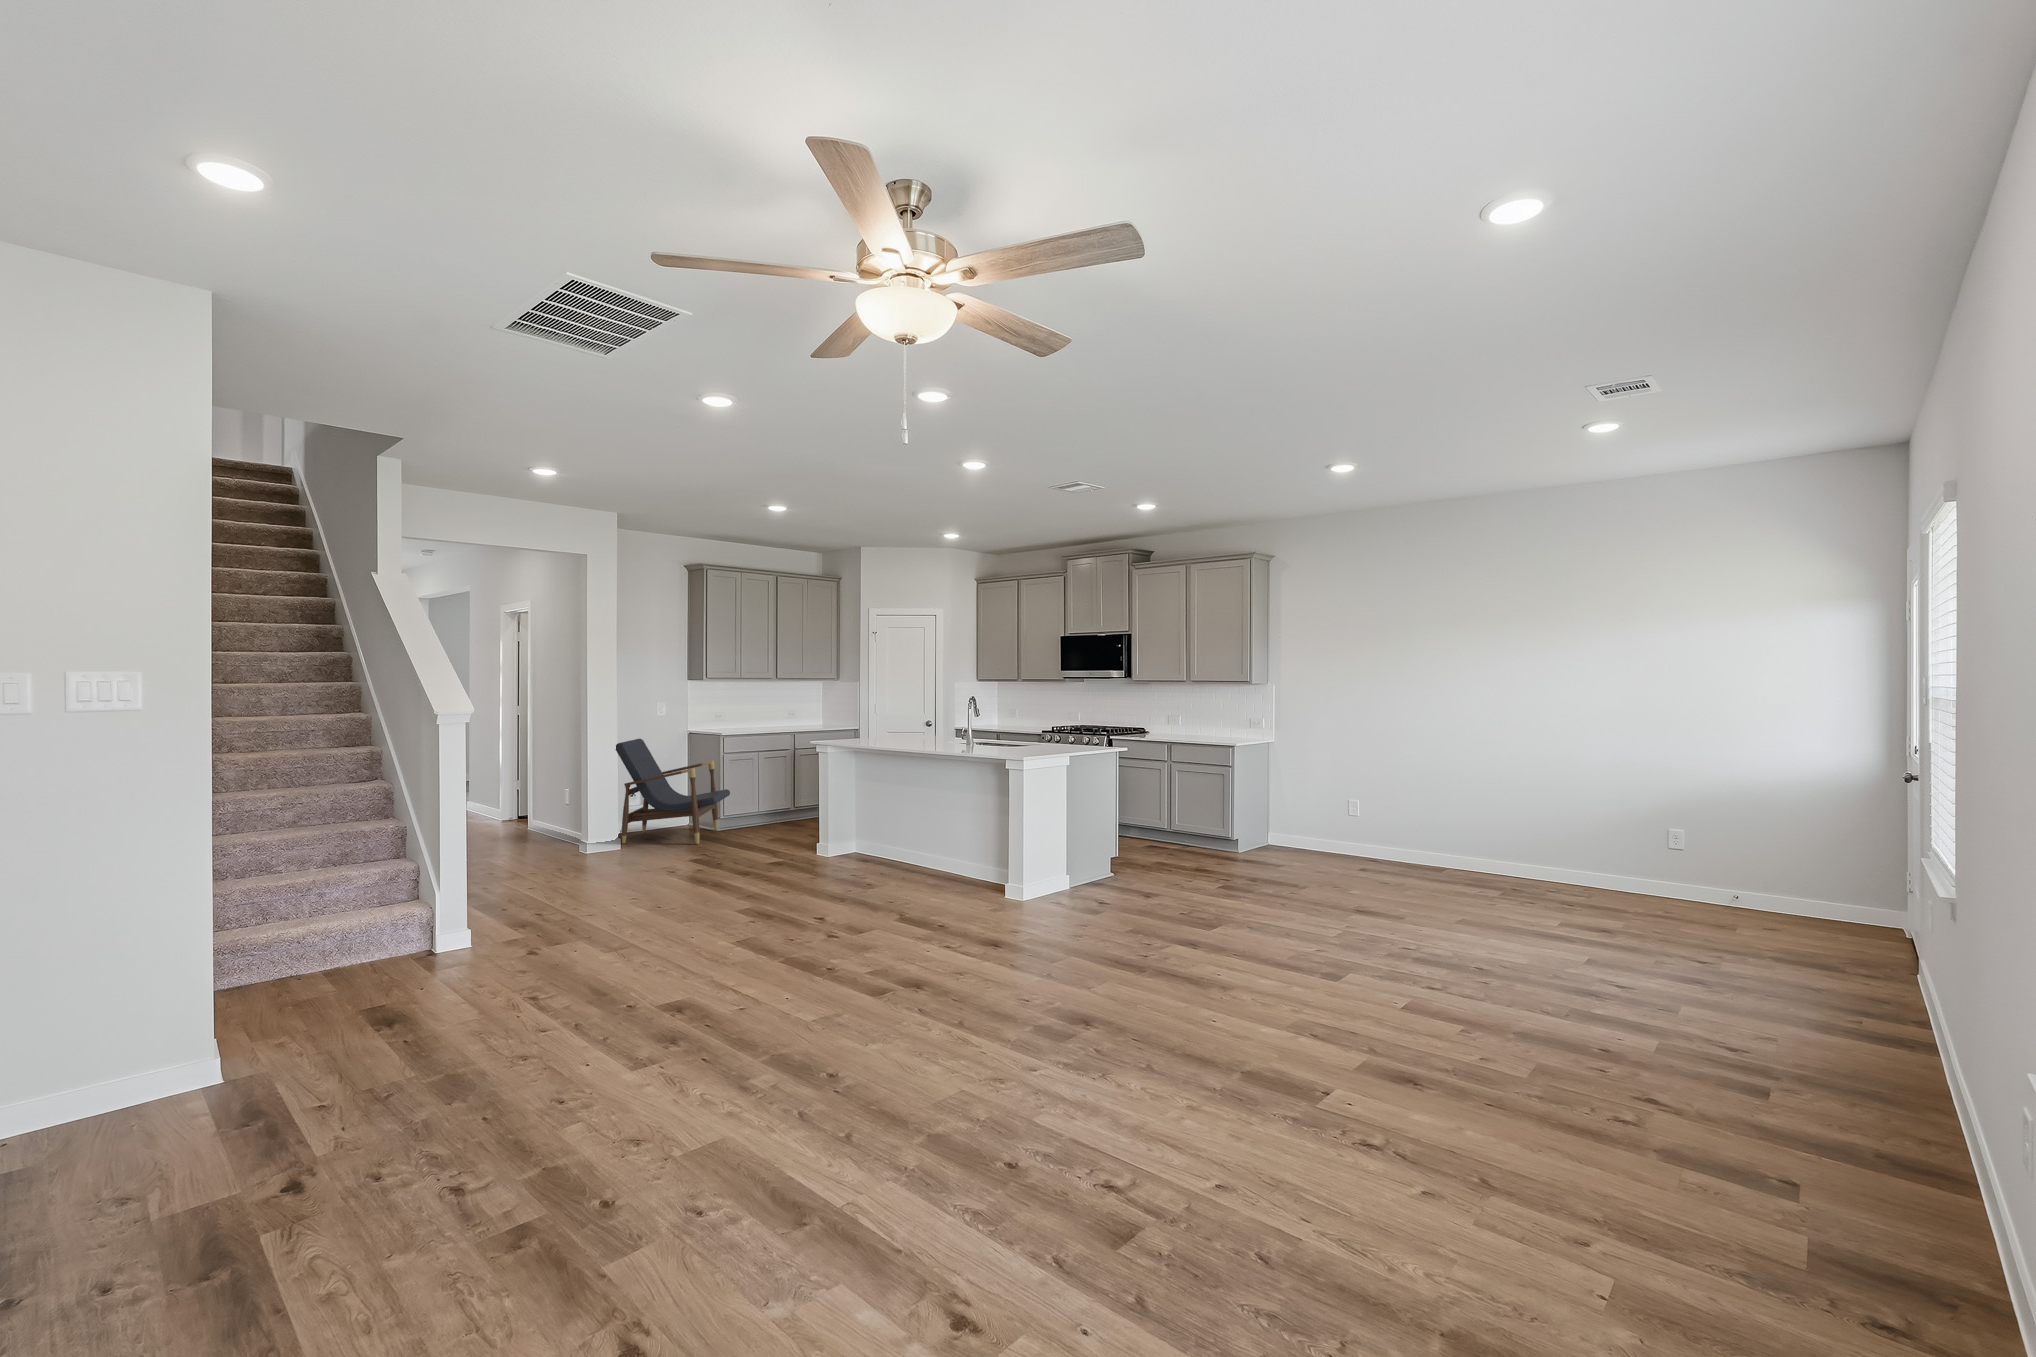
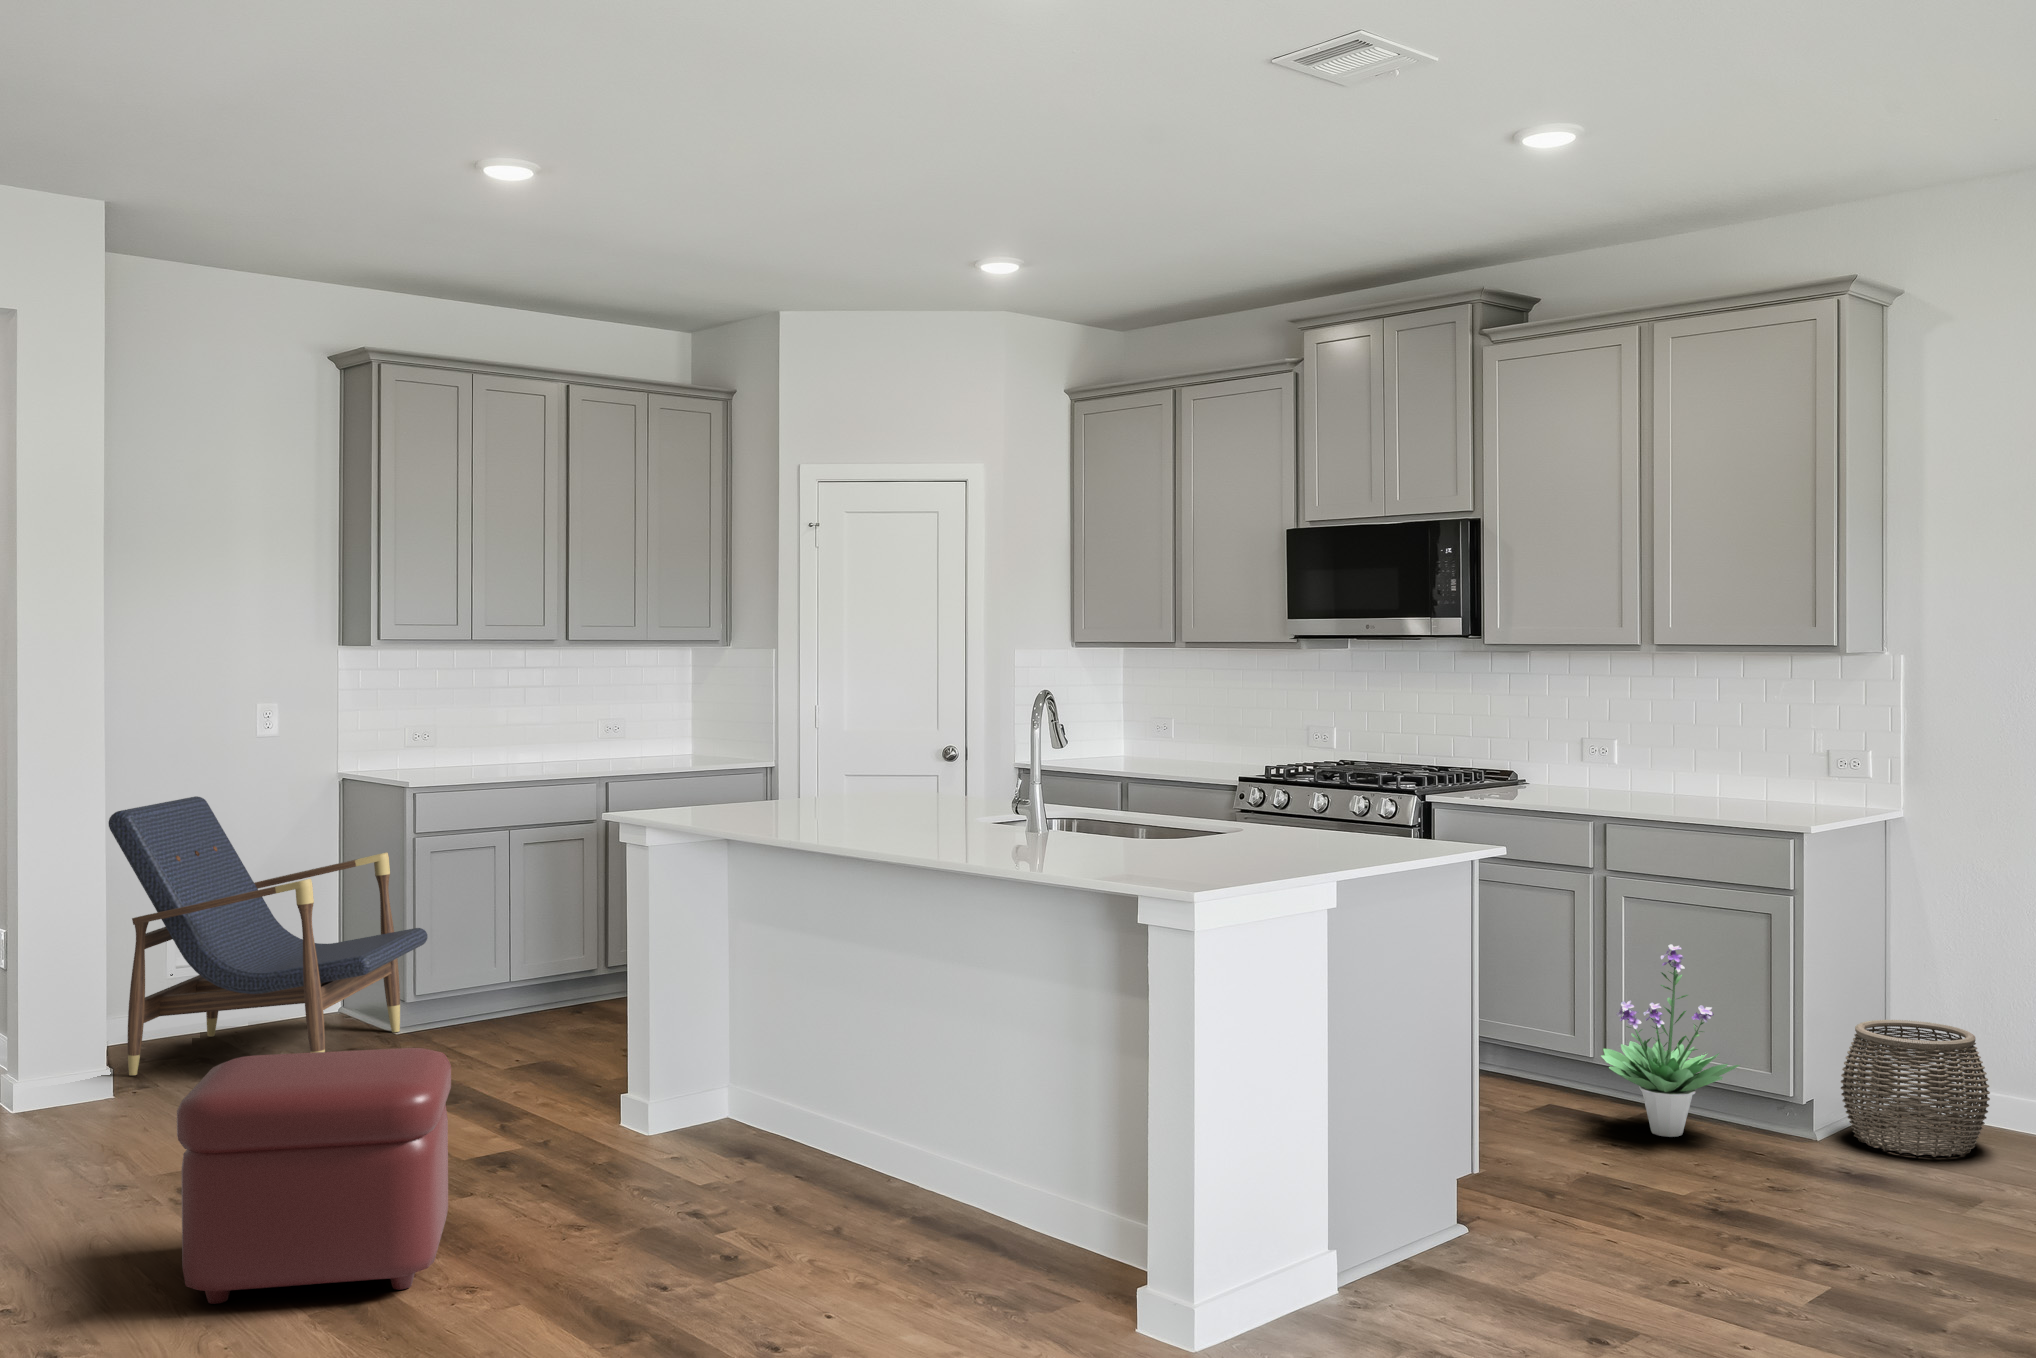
potted plant: none [1167,786,1214,853] -> present [1601,944,1740,1137]
woven basket: none [1248,812,1296,857] -> present [1841,1020,1990,1157]
ottoman: none [693,818,777,897] -> present [177,1048,451,1304]

